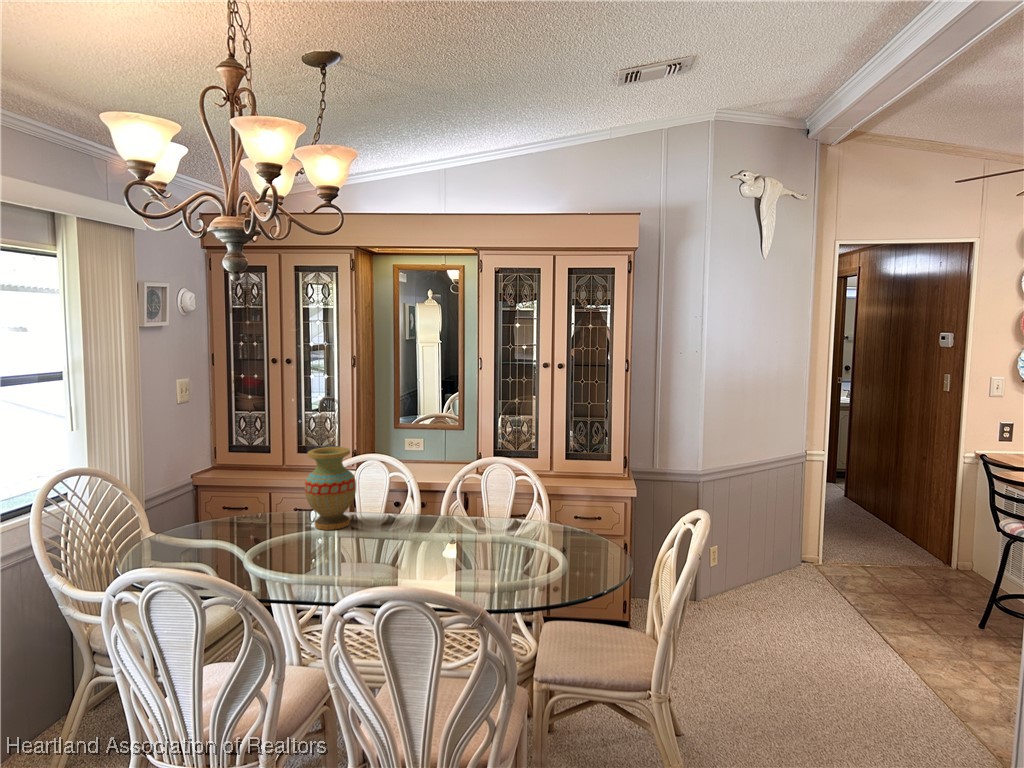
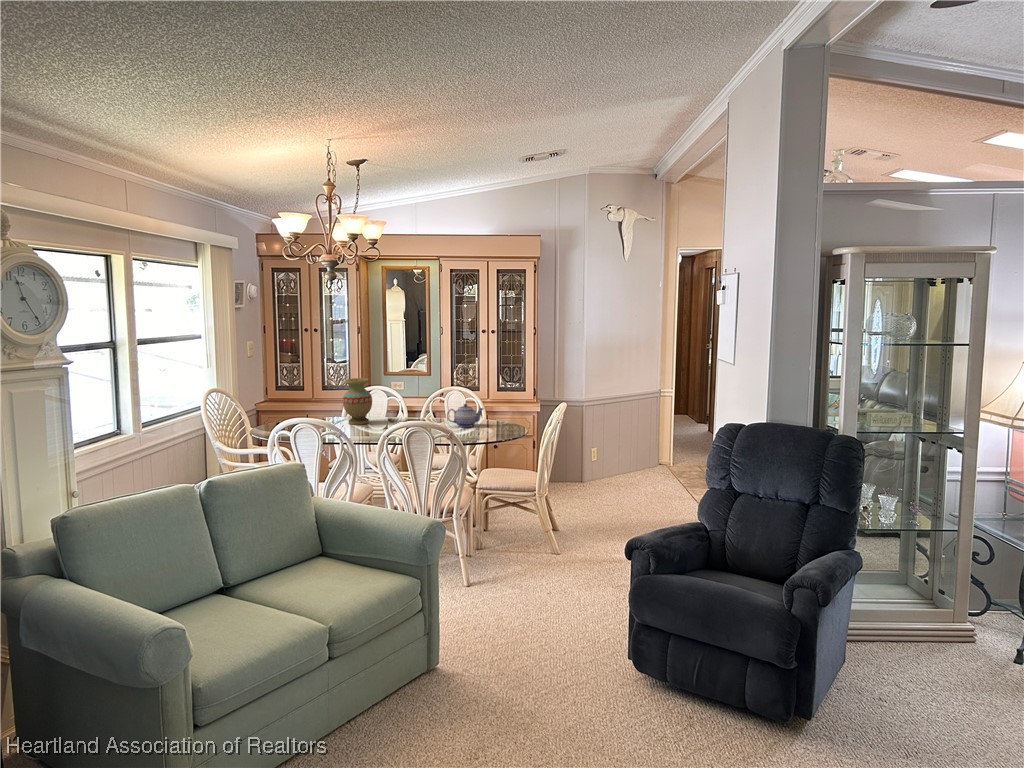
teapot: none [483,500,549,543] -> present [447,404,483,427]

